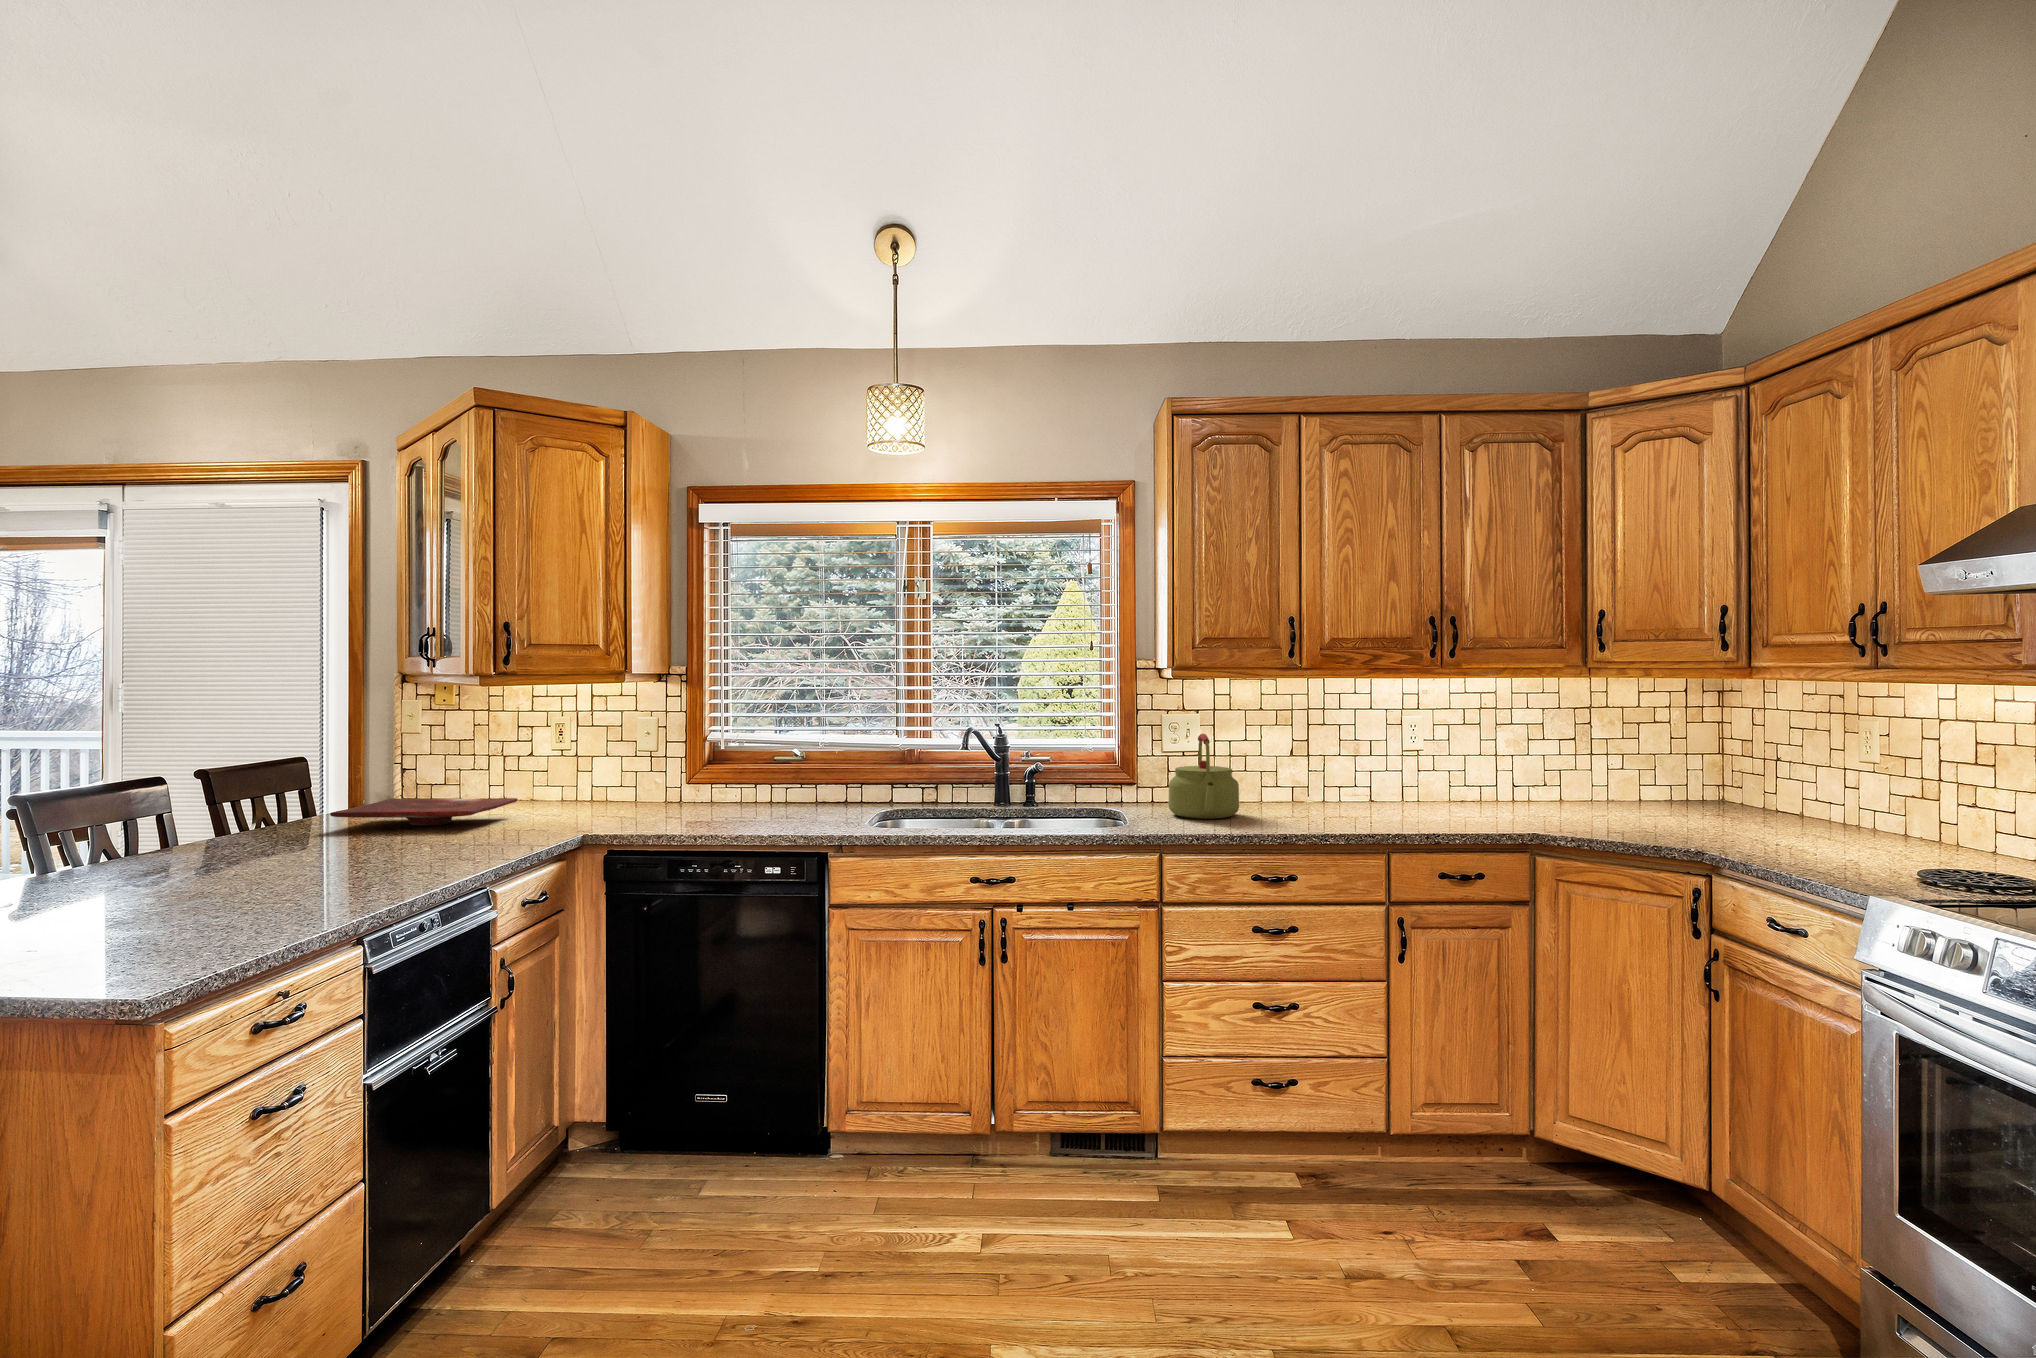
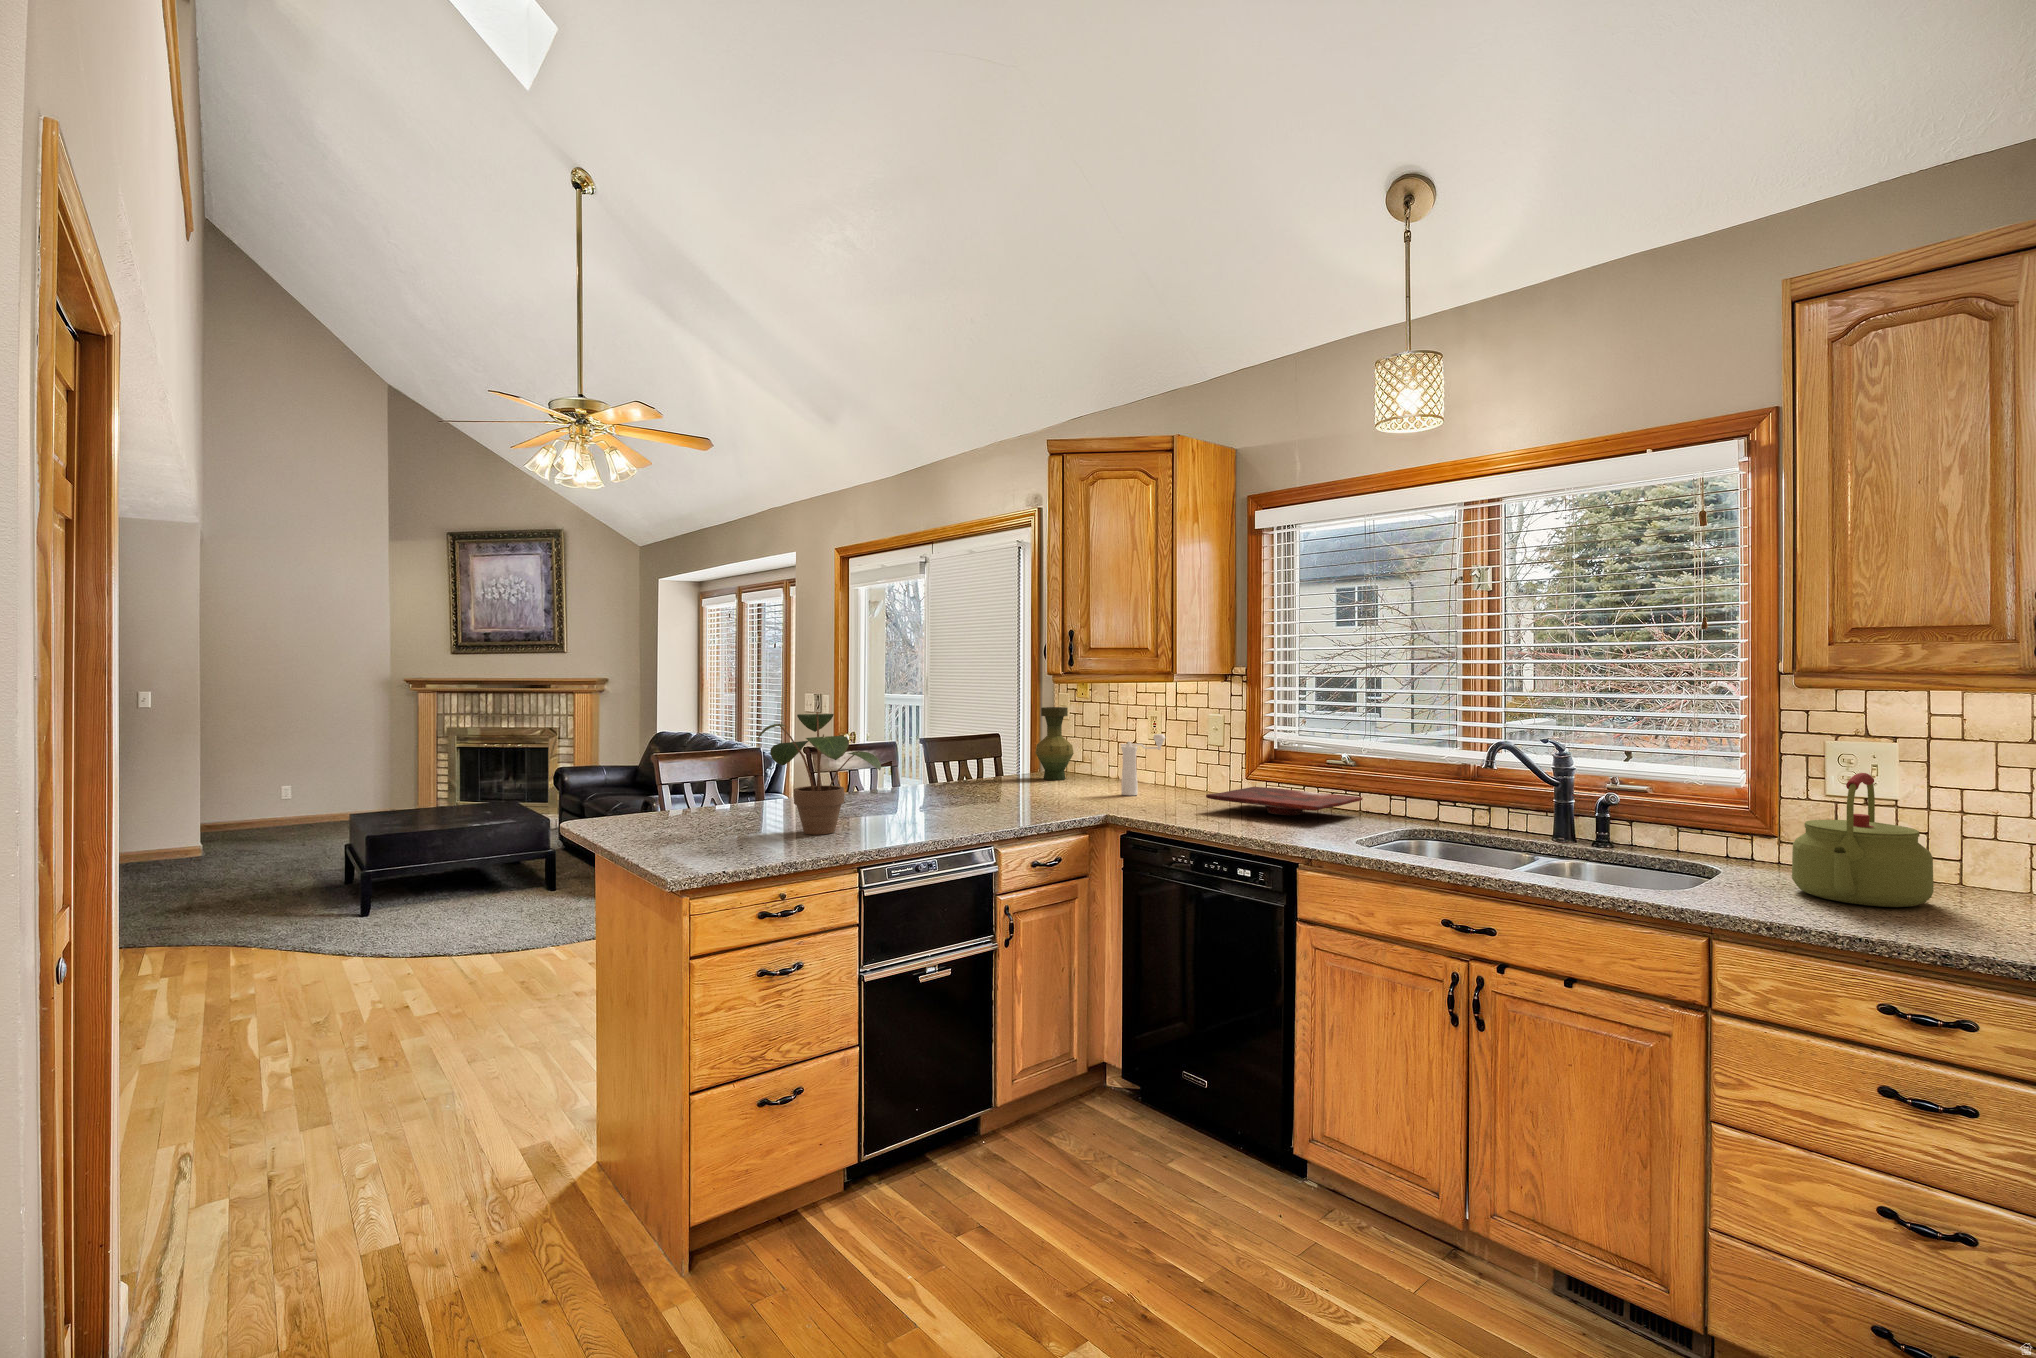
vase: none [378,717,435,809] -> present [1036,707,1074,780]
potted plant: none [104,729,331,911] -> present [758,712,881,835]
pepper mill: none [542,742,592,814] -> present [1121,734,1165,796]
cutting board: present [330,798,518,825] -> present [1206,787,1363,815]

